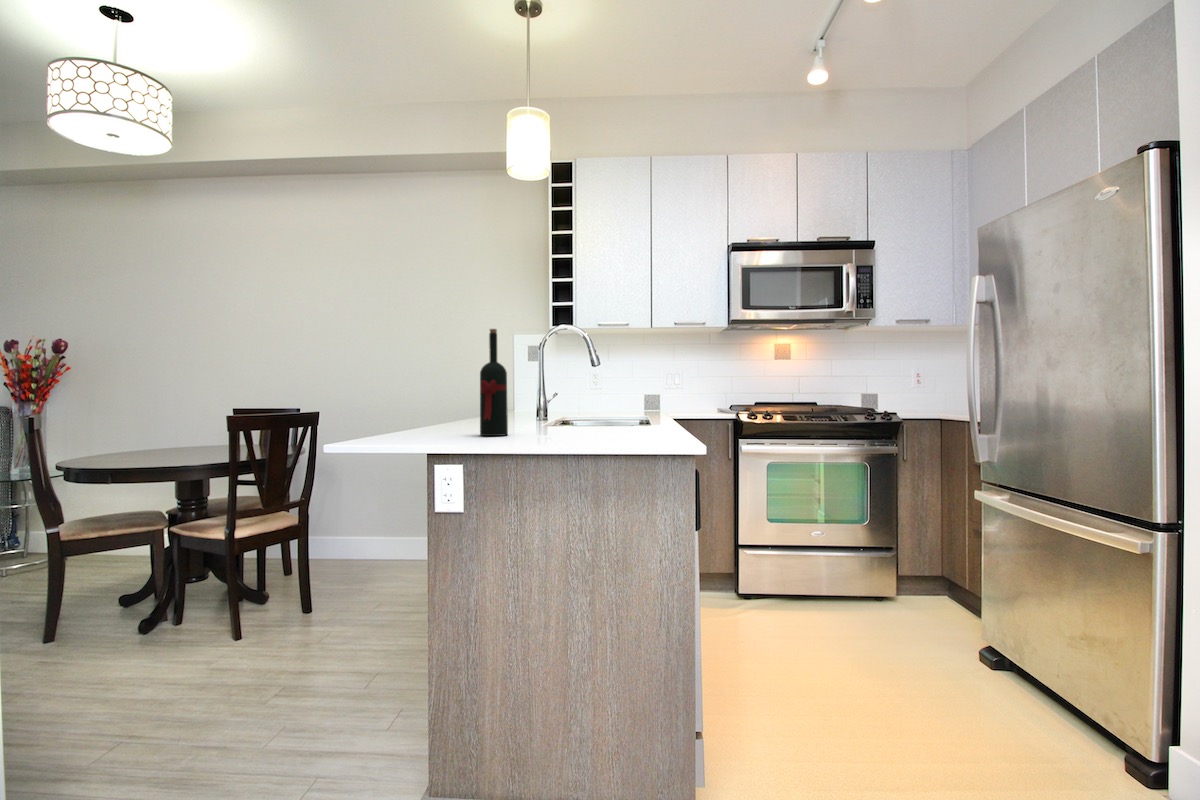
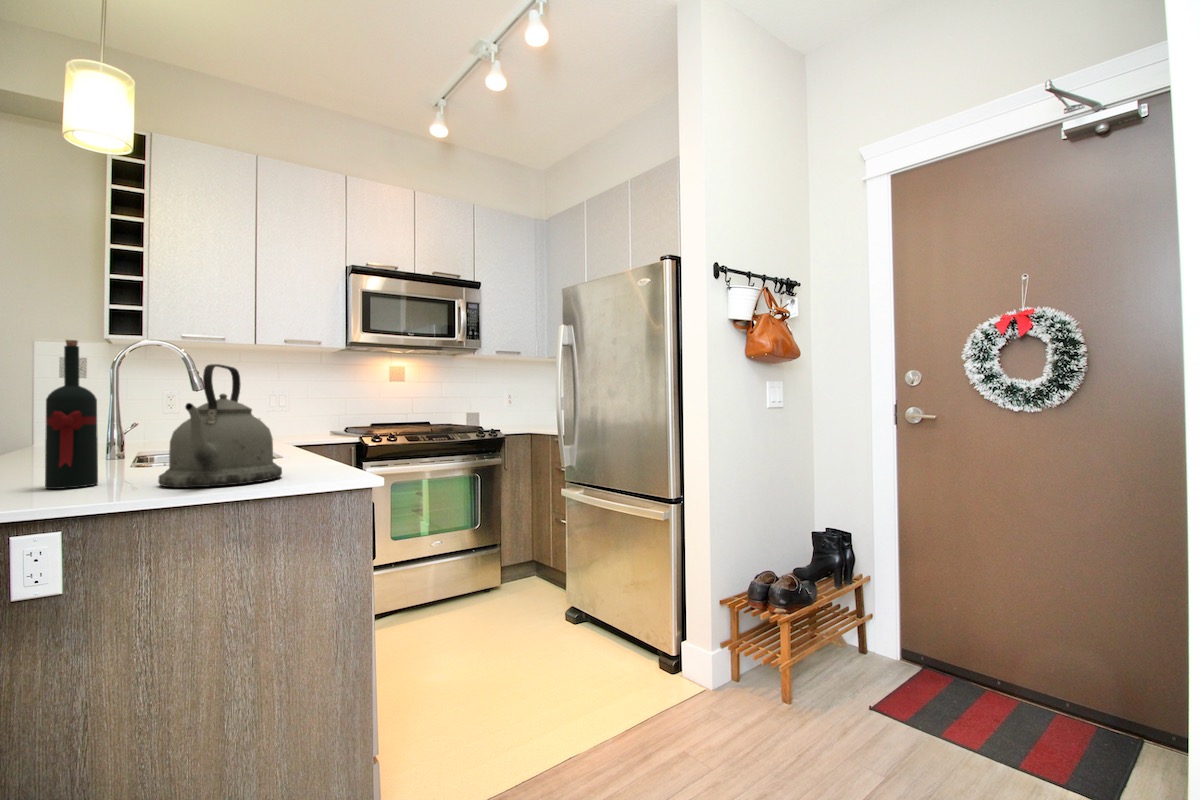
kettle: none [534,341,619,442] -> present [158,364,282,487]

